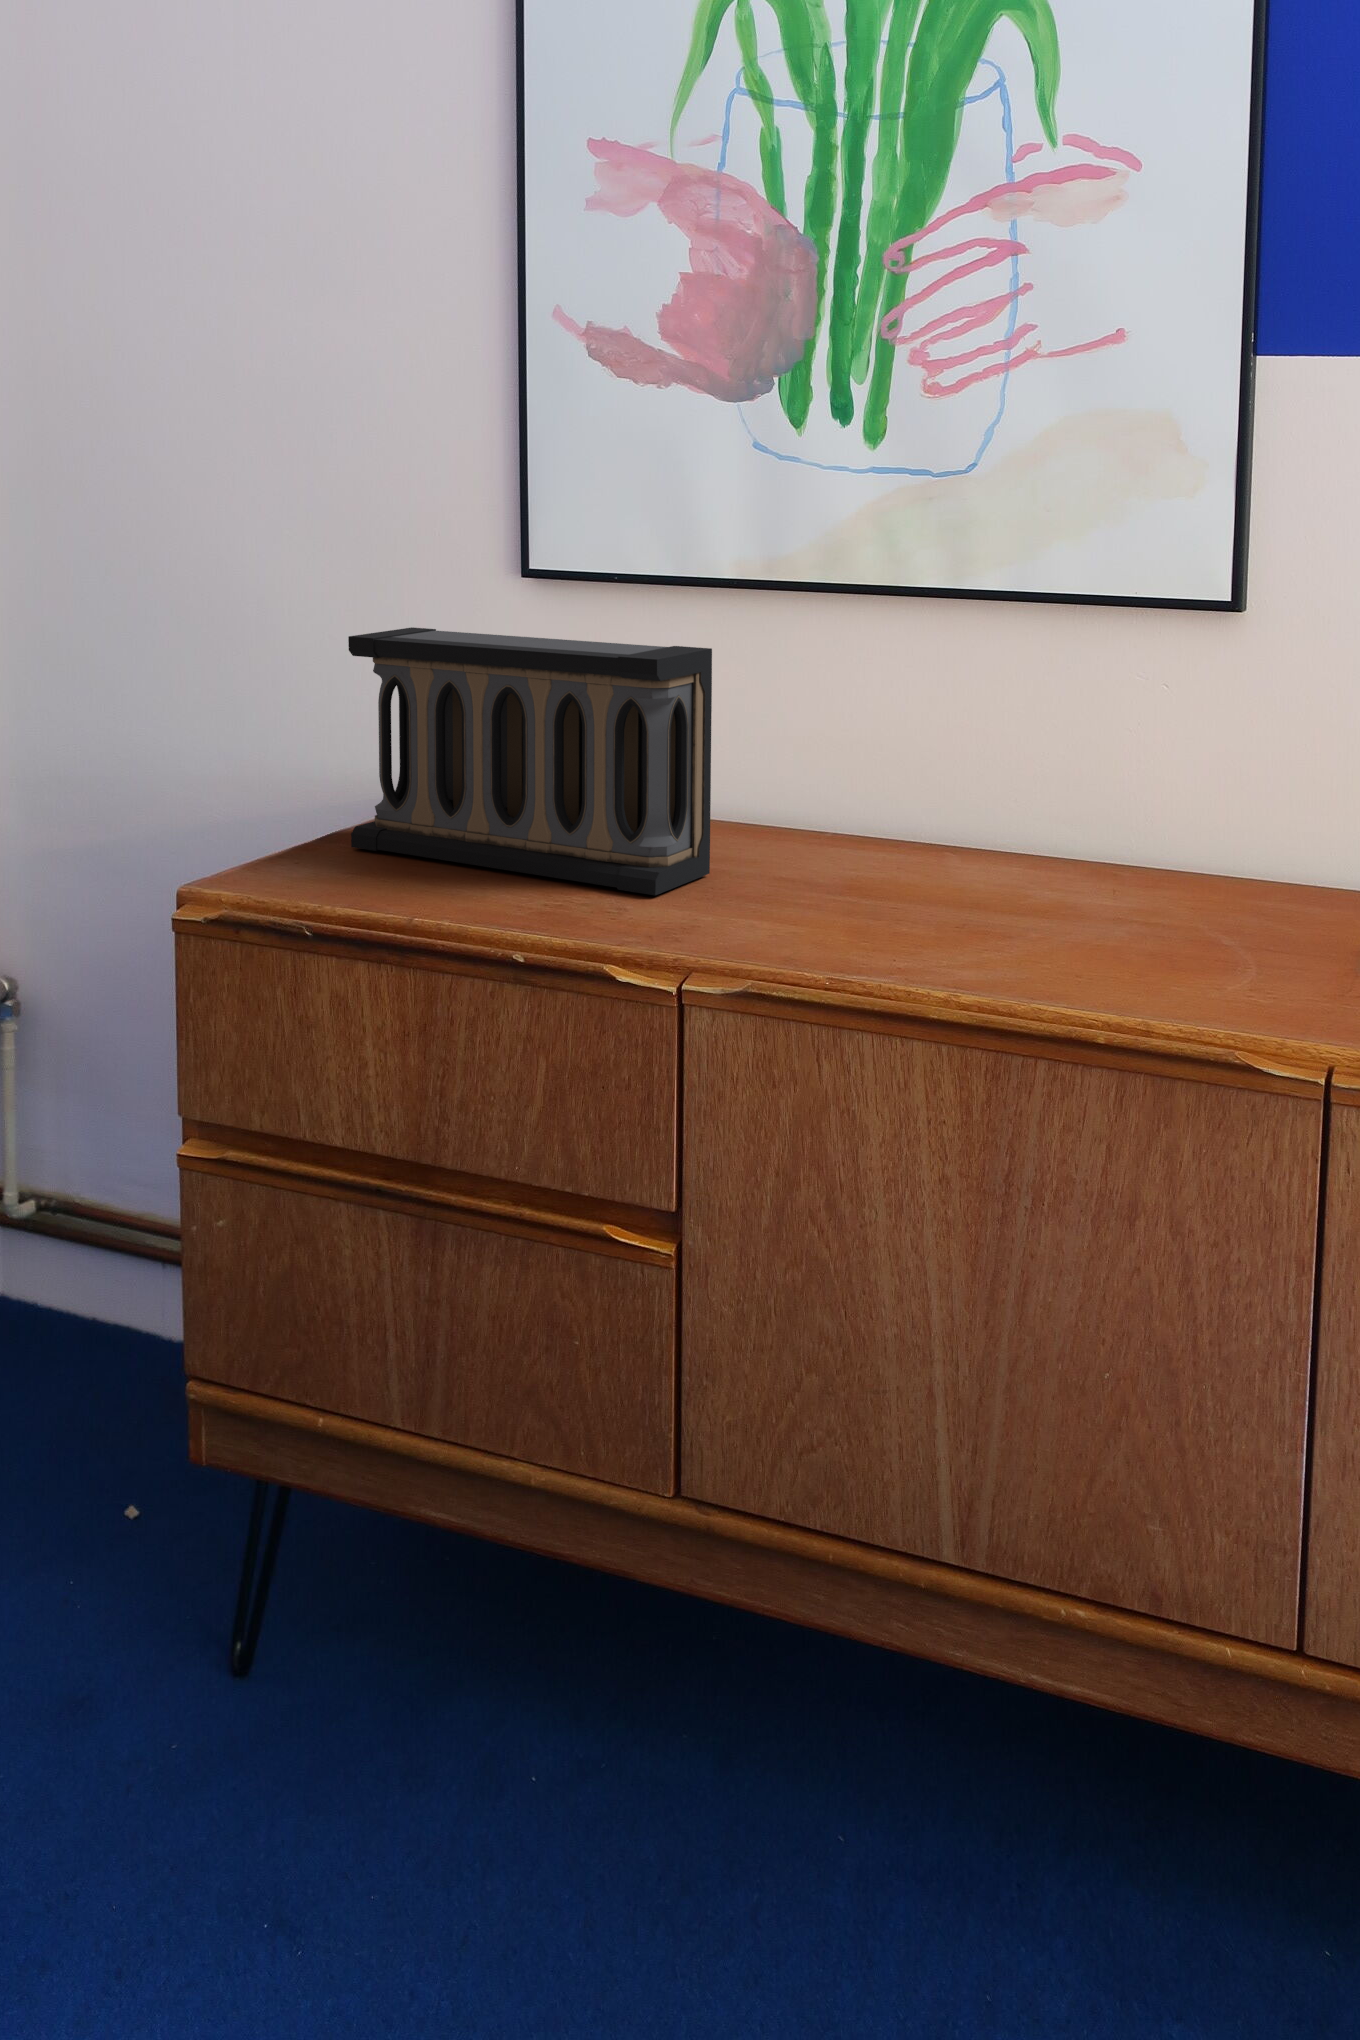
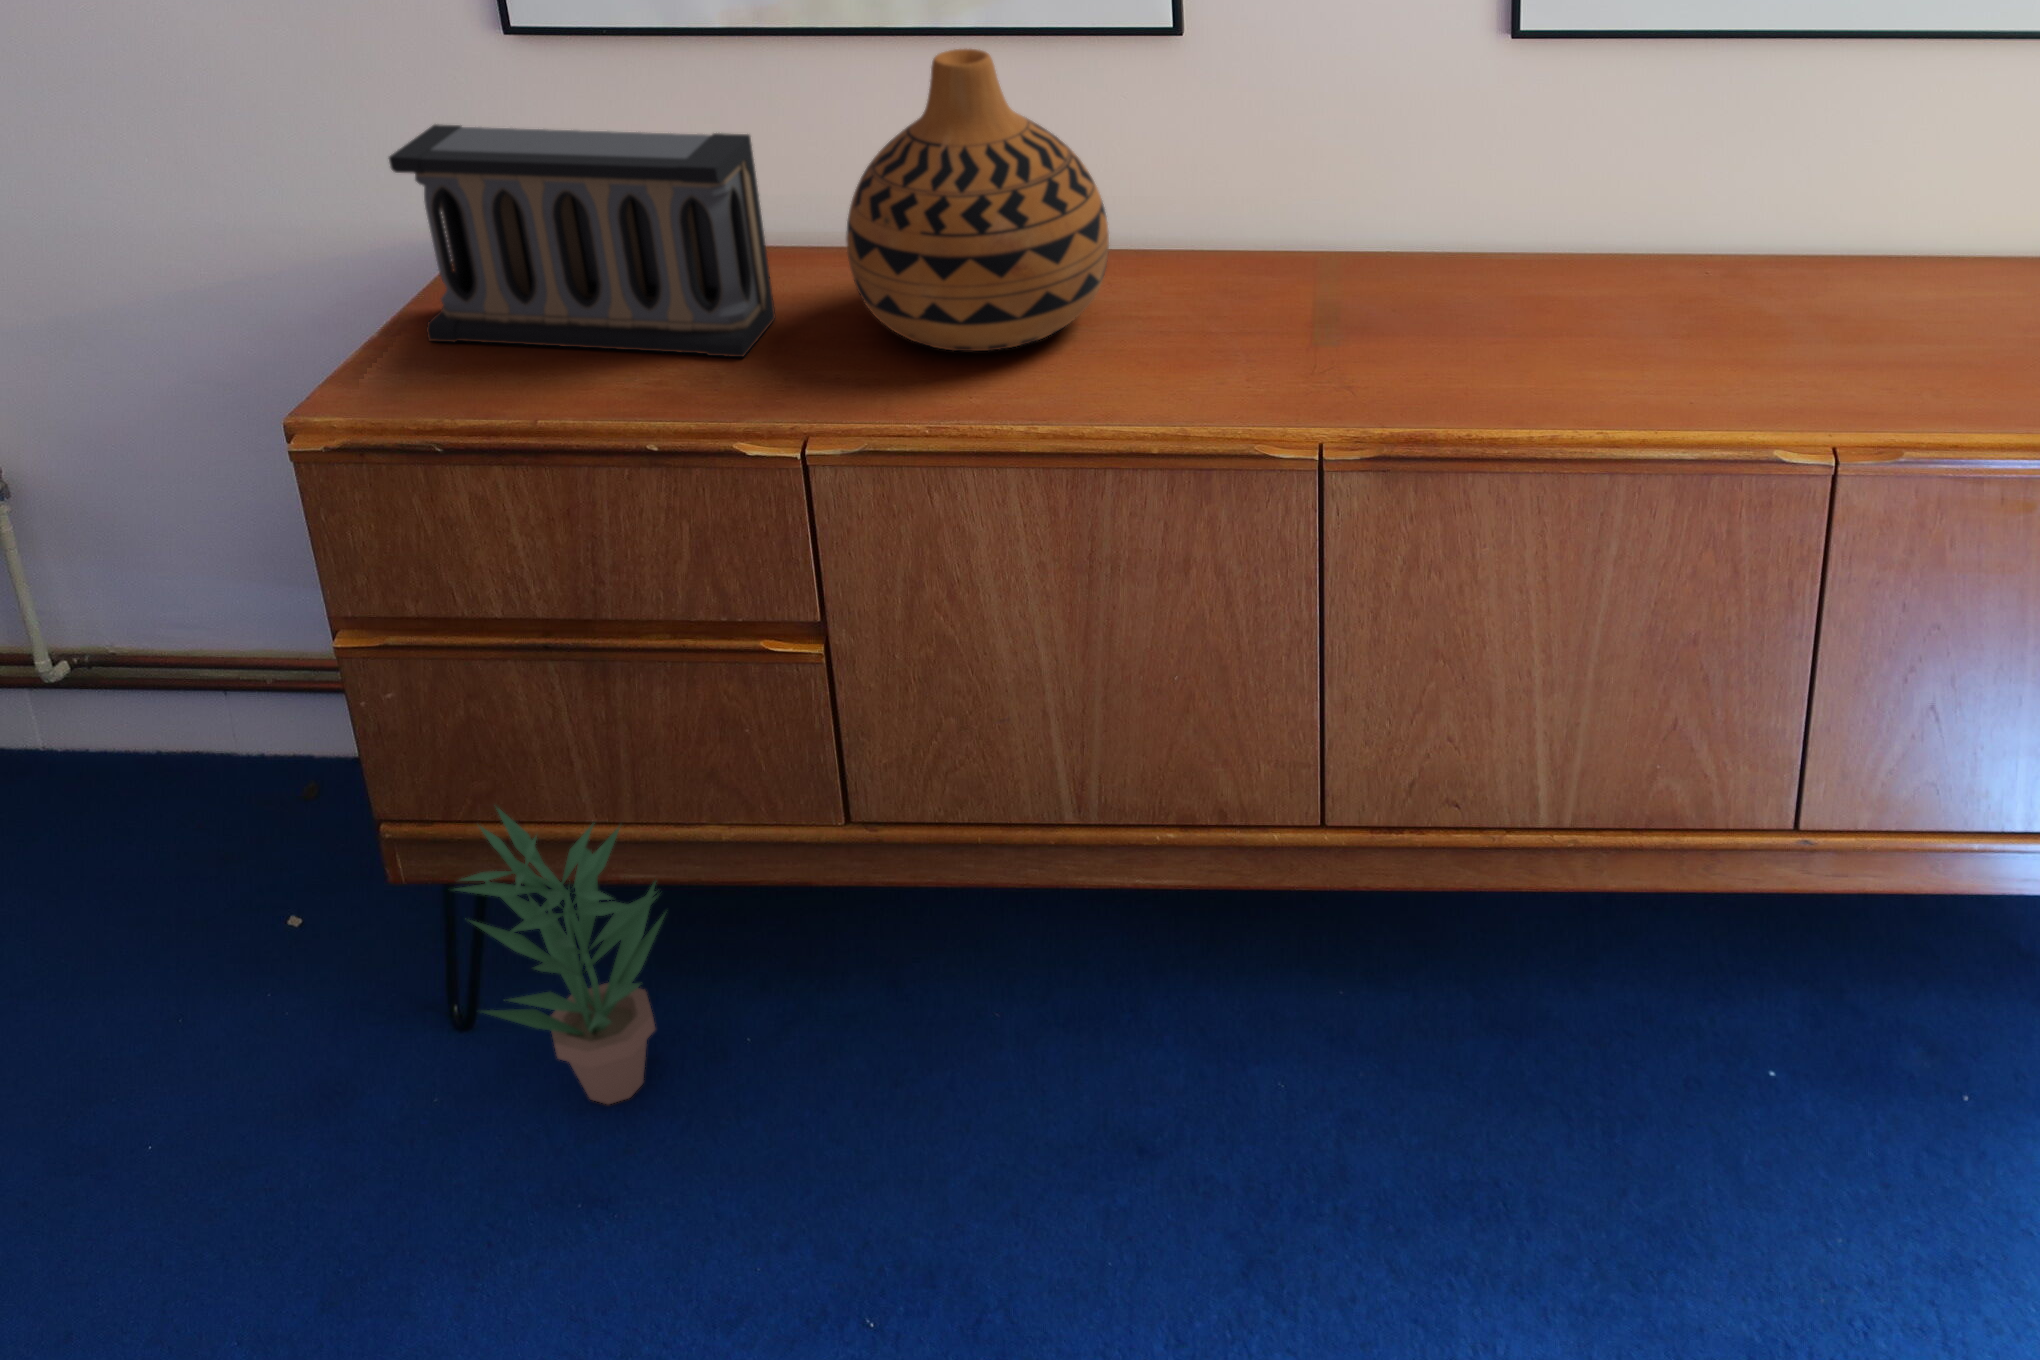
vase: none [793,564,1112,922] -> present [846,48,1109,351]
potted plant: none [174,1377,441,1840] -> present [455,808,665,1104]

